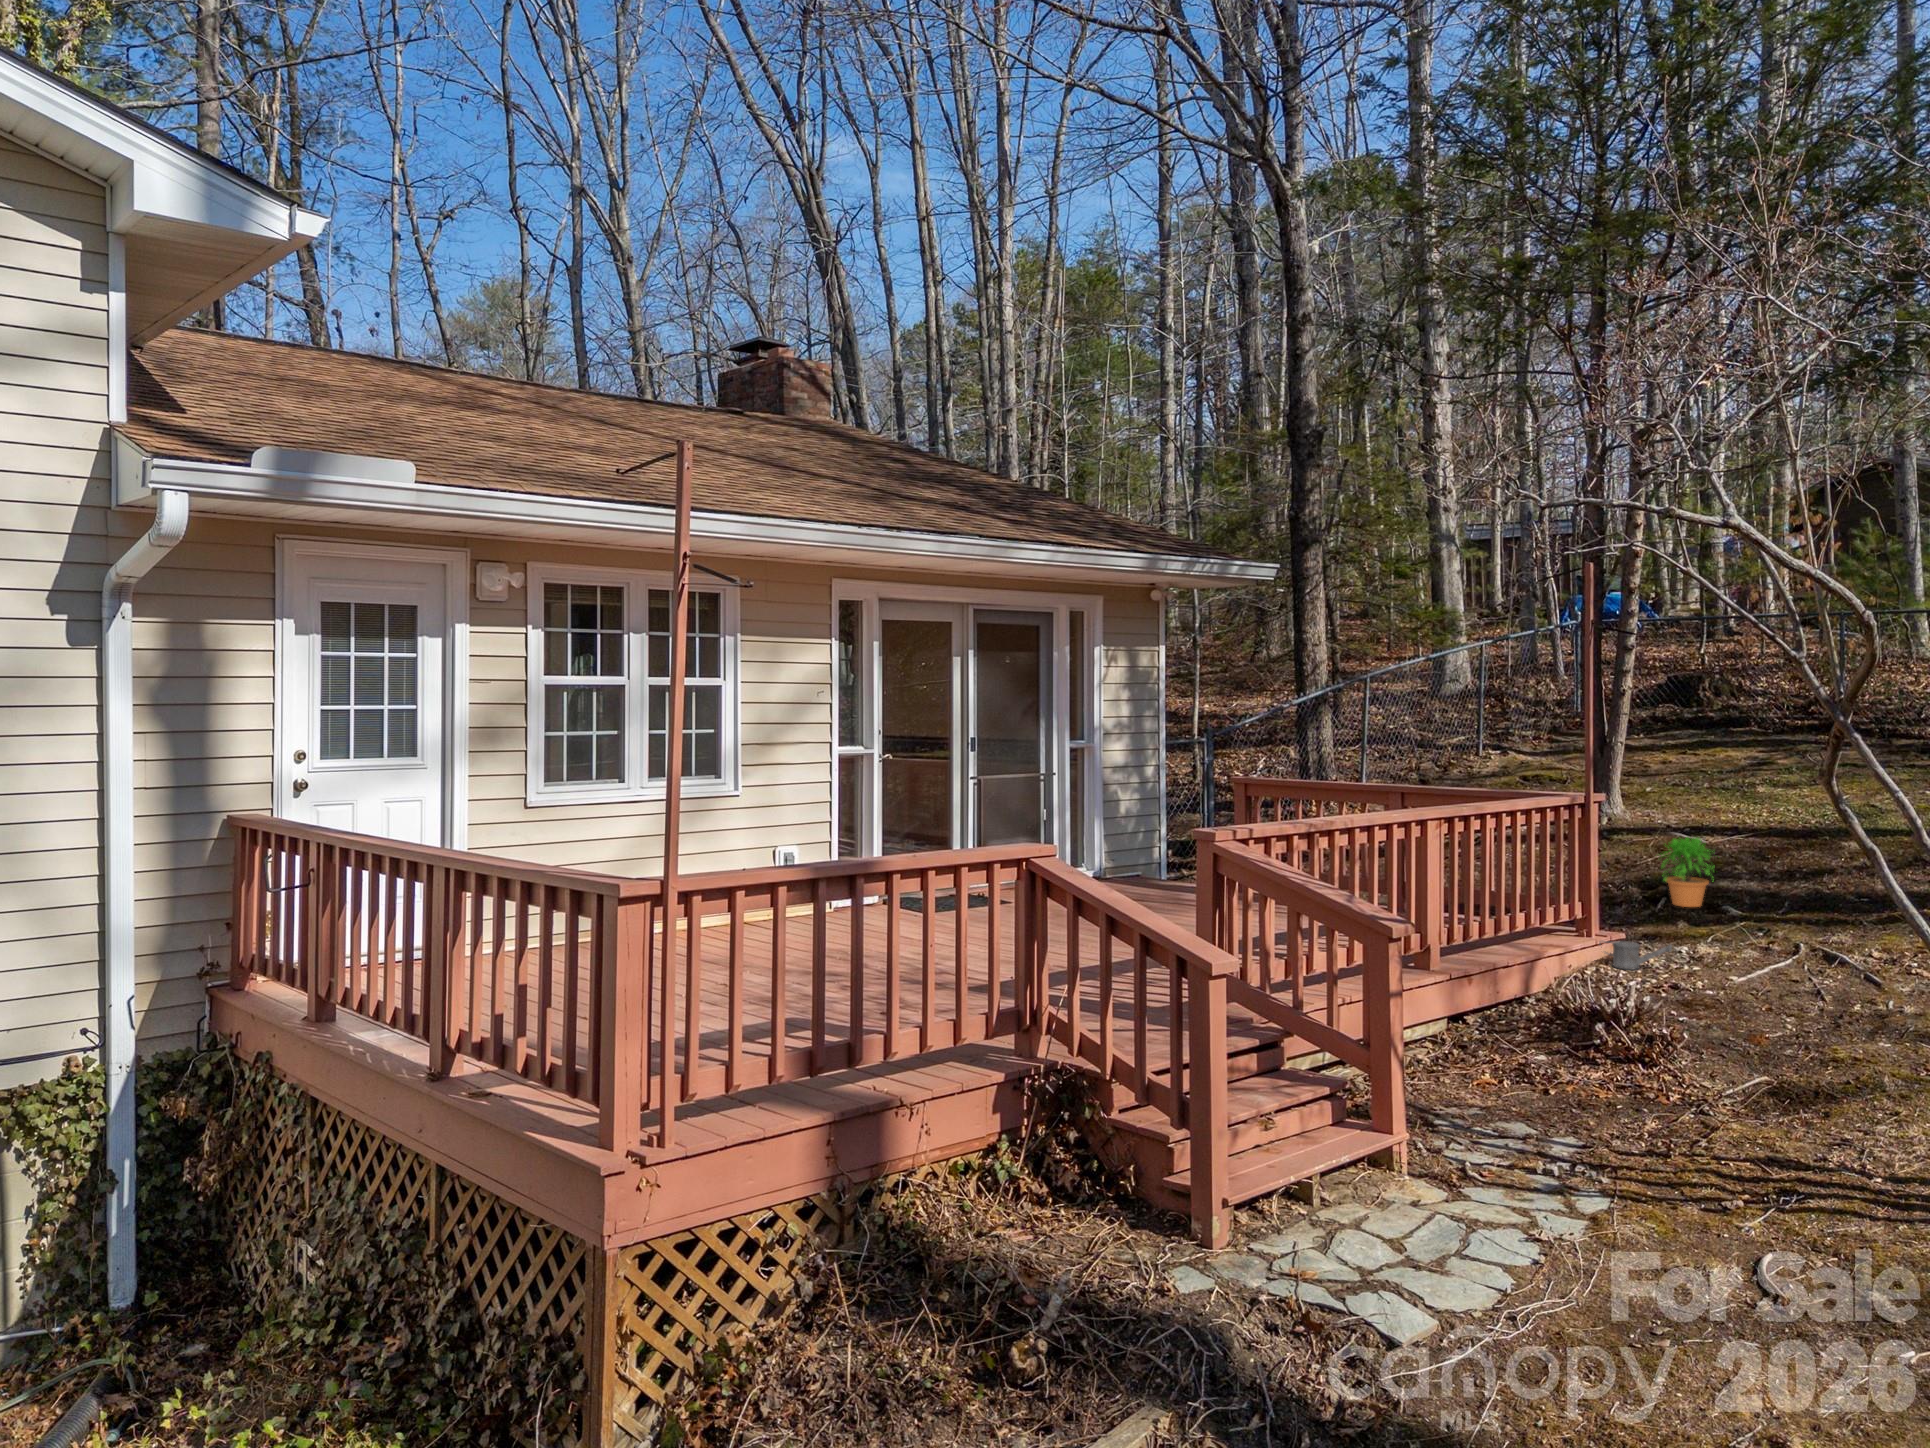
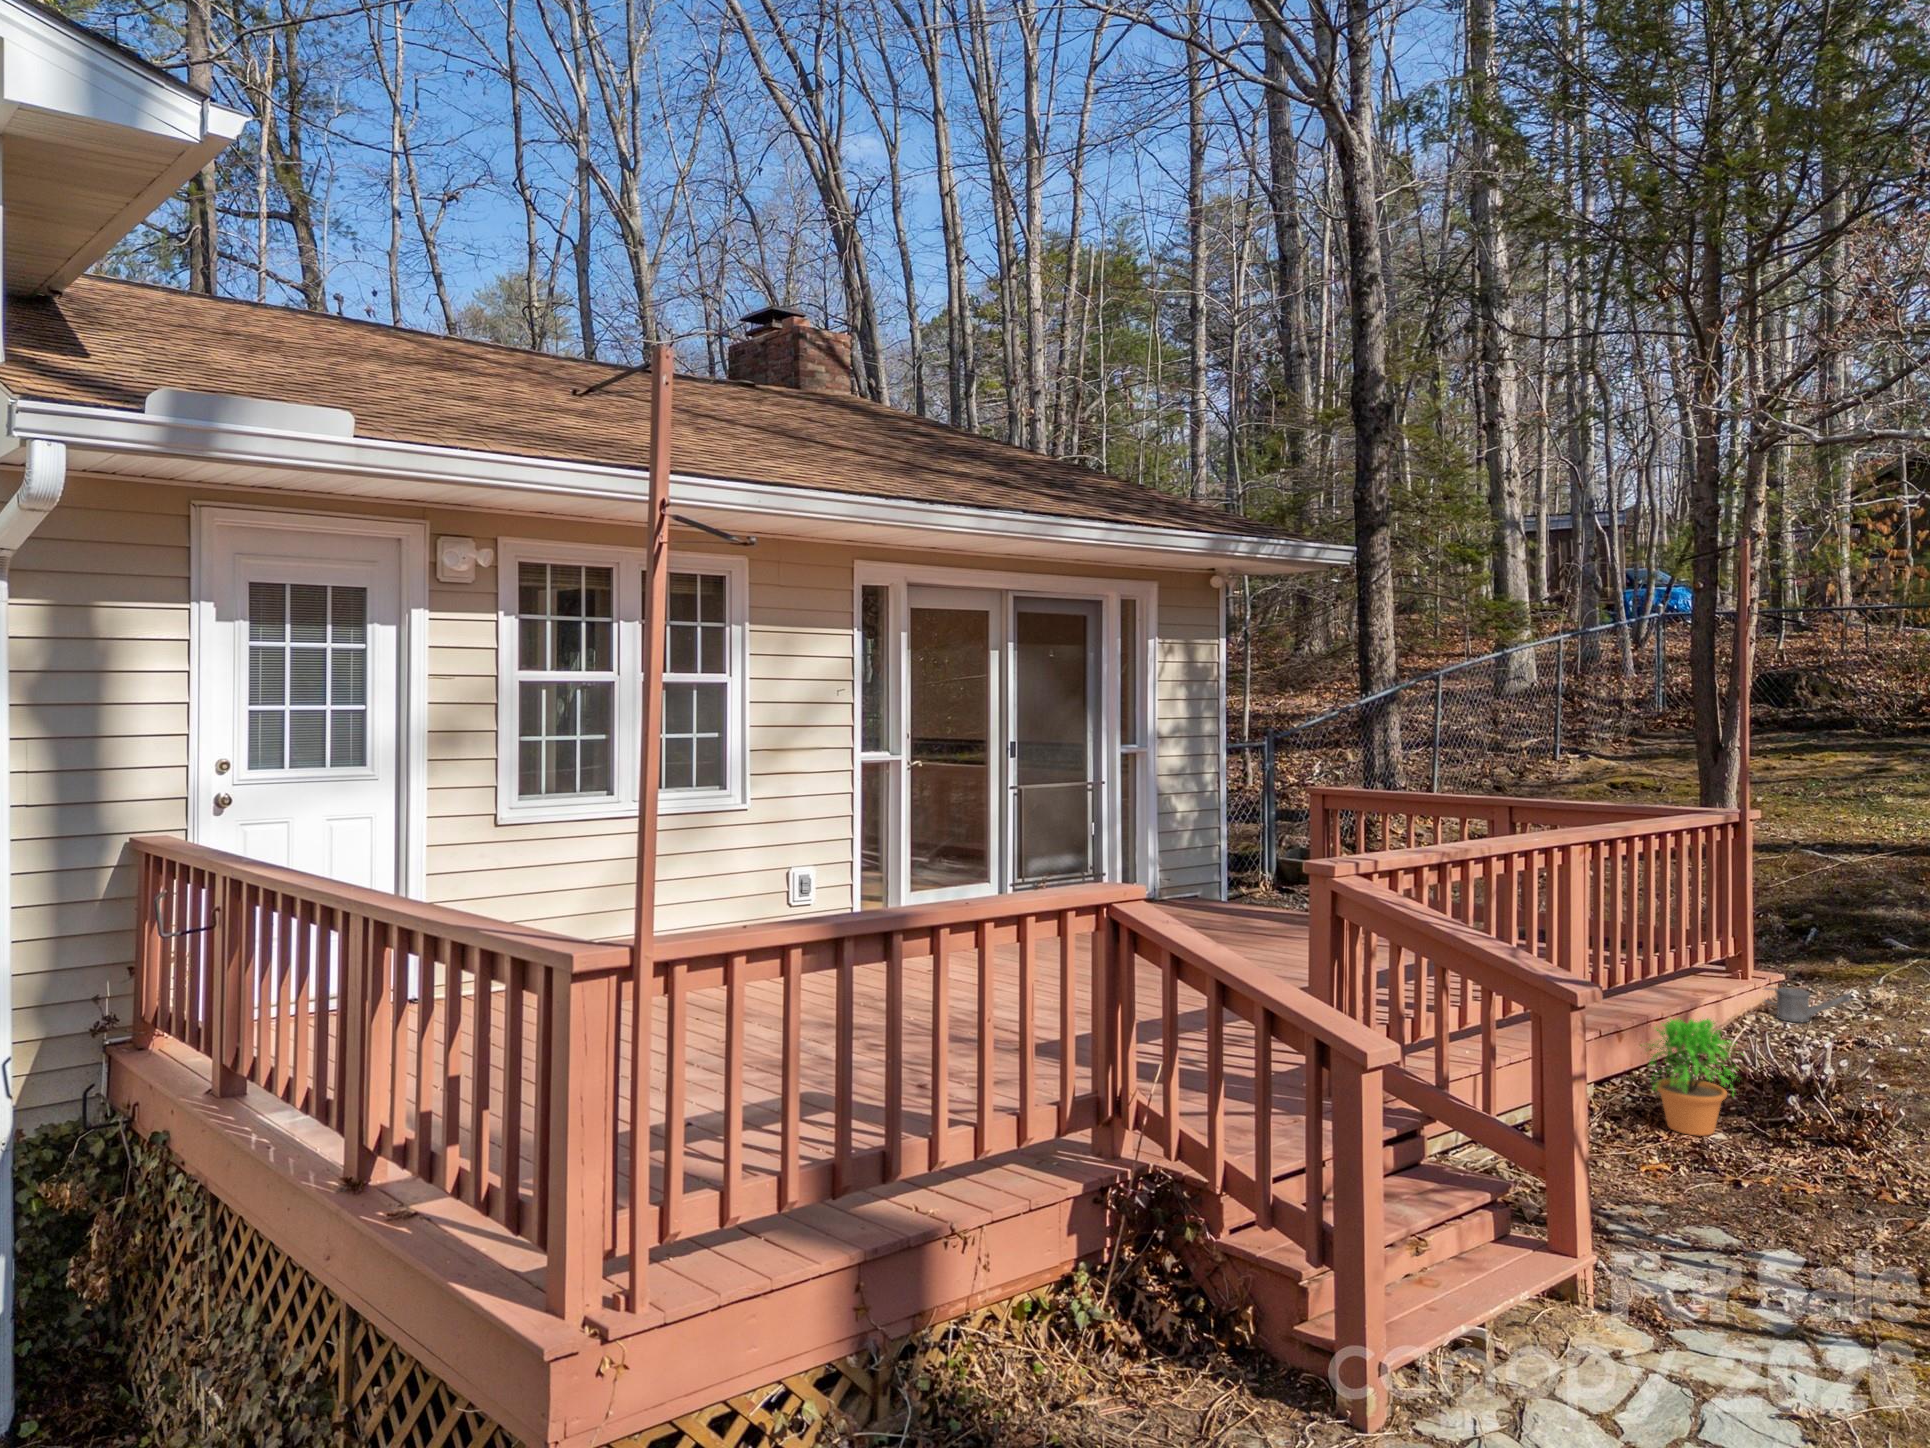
potted plant: present [1661,838,1714,907] -> present [1647,1019,1742,1135]

